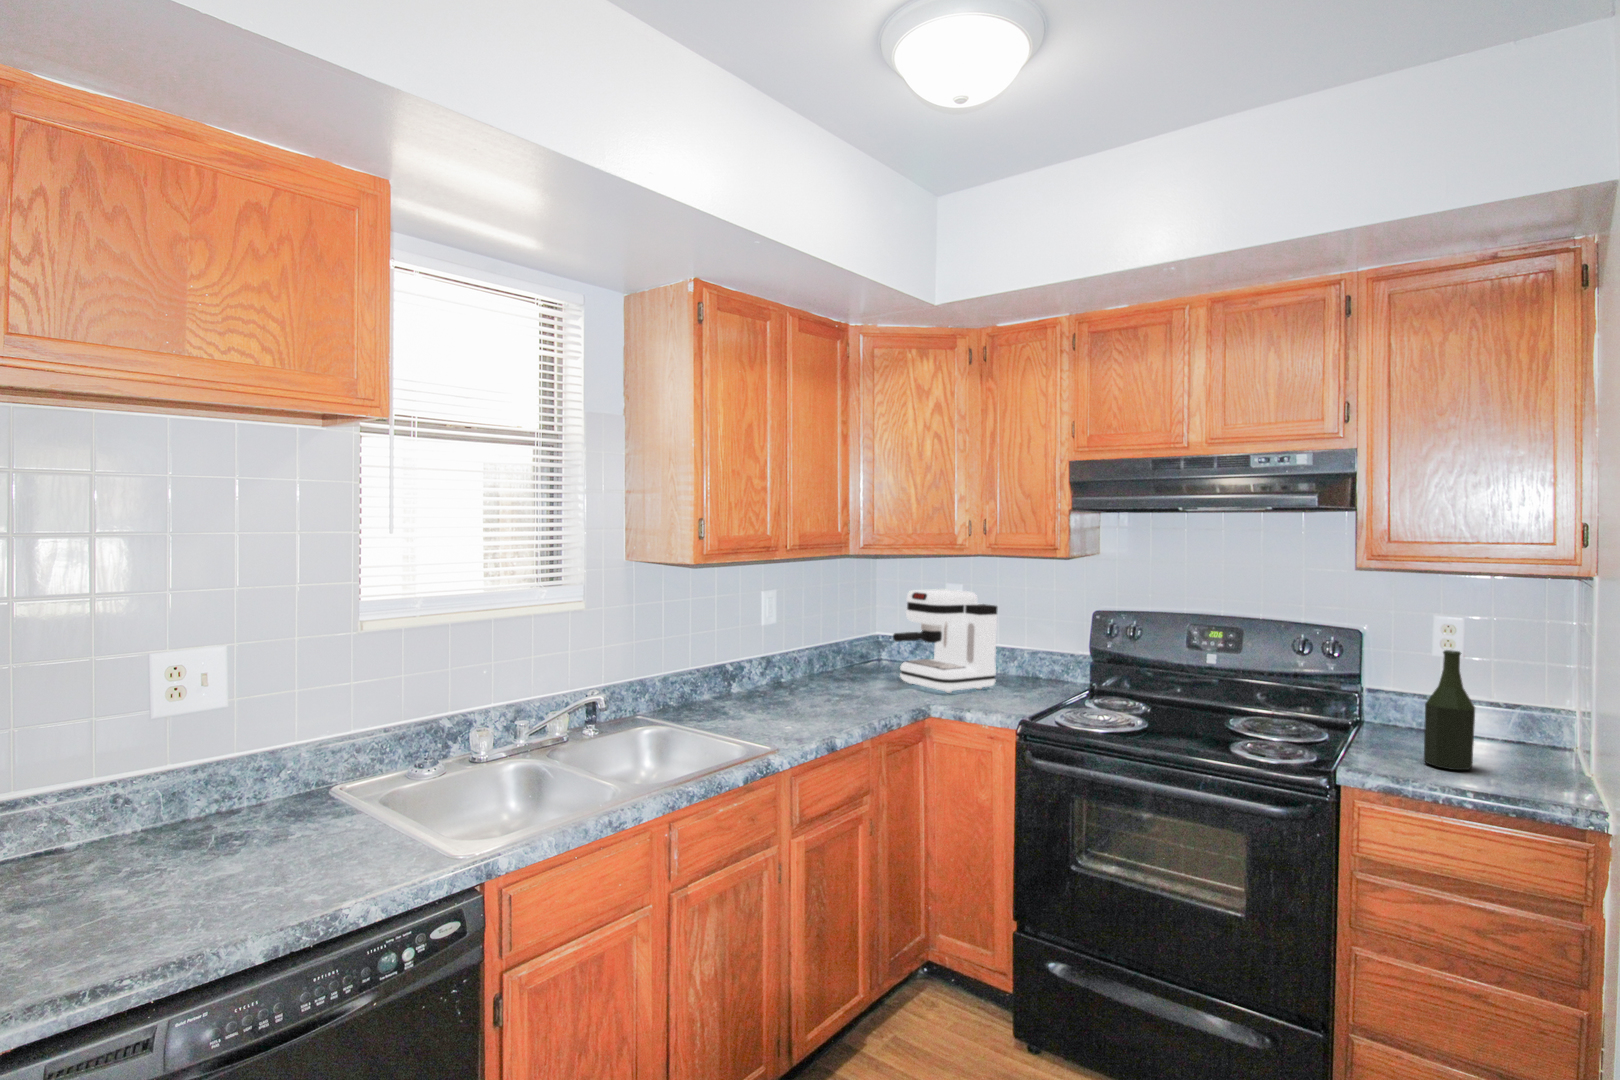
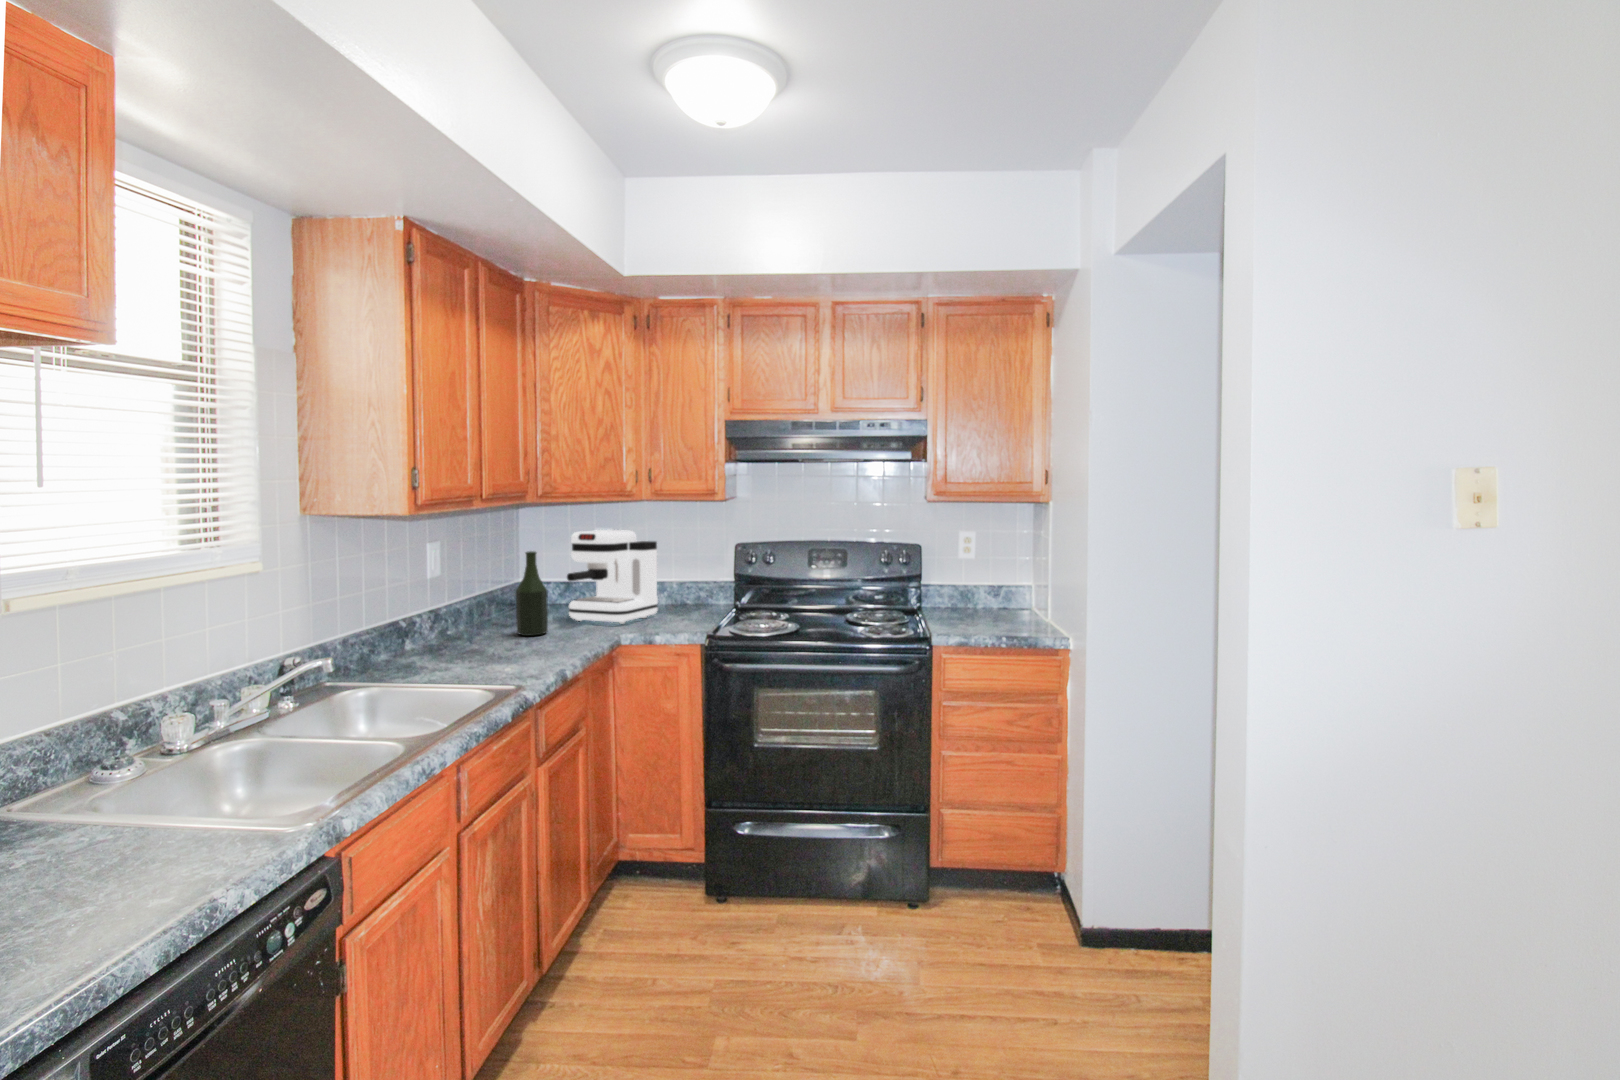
bottle: present [1424,650,1475,770] -> present [516,551,548,636]

